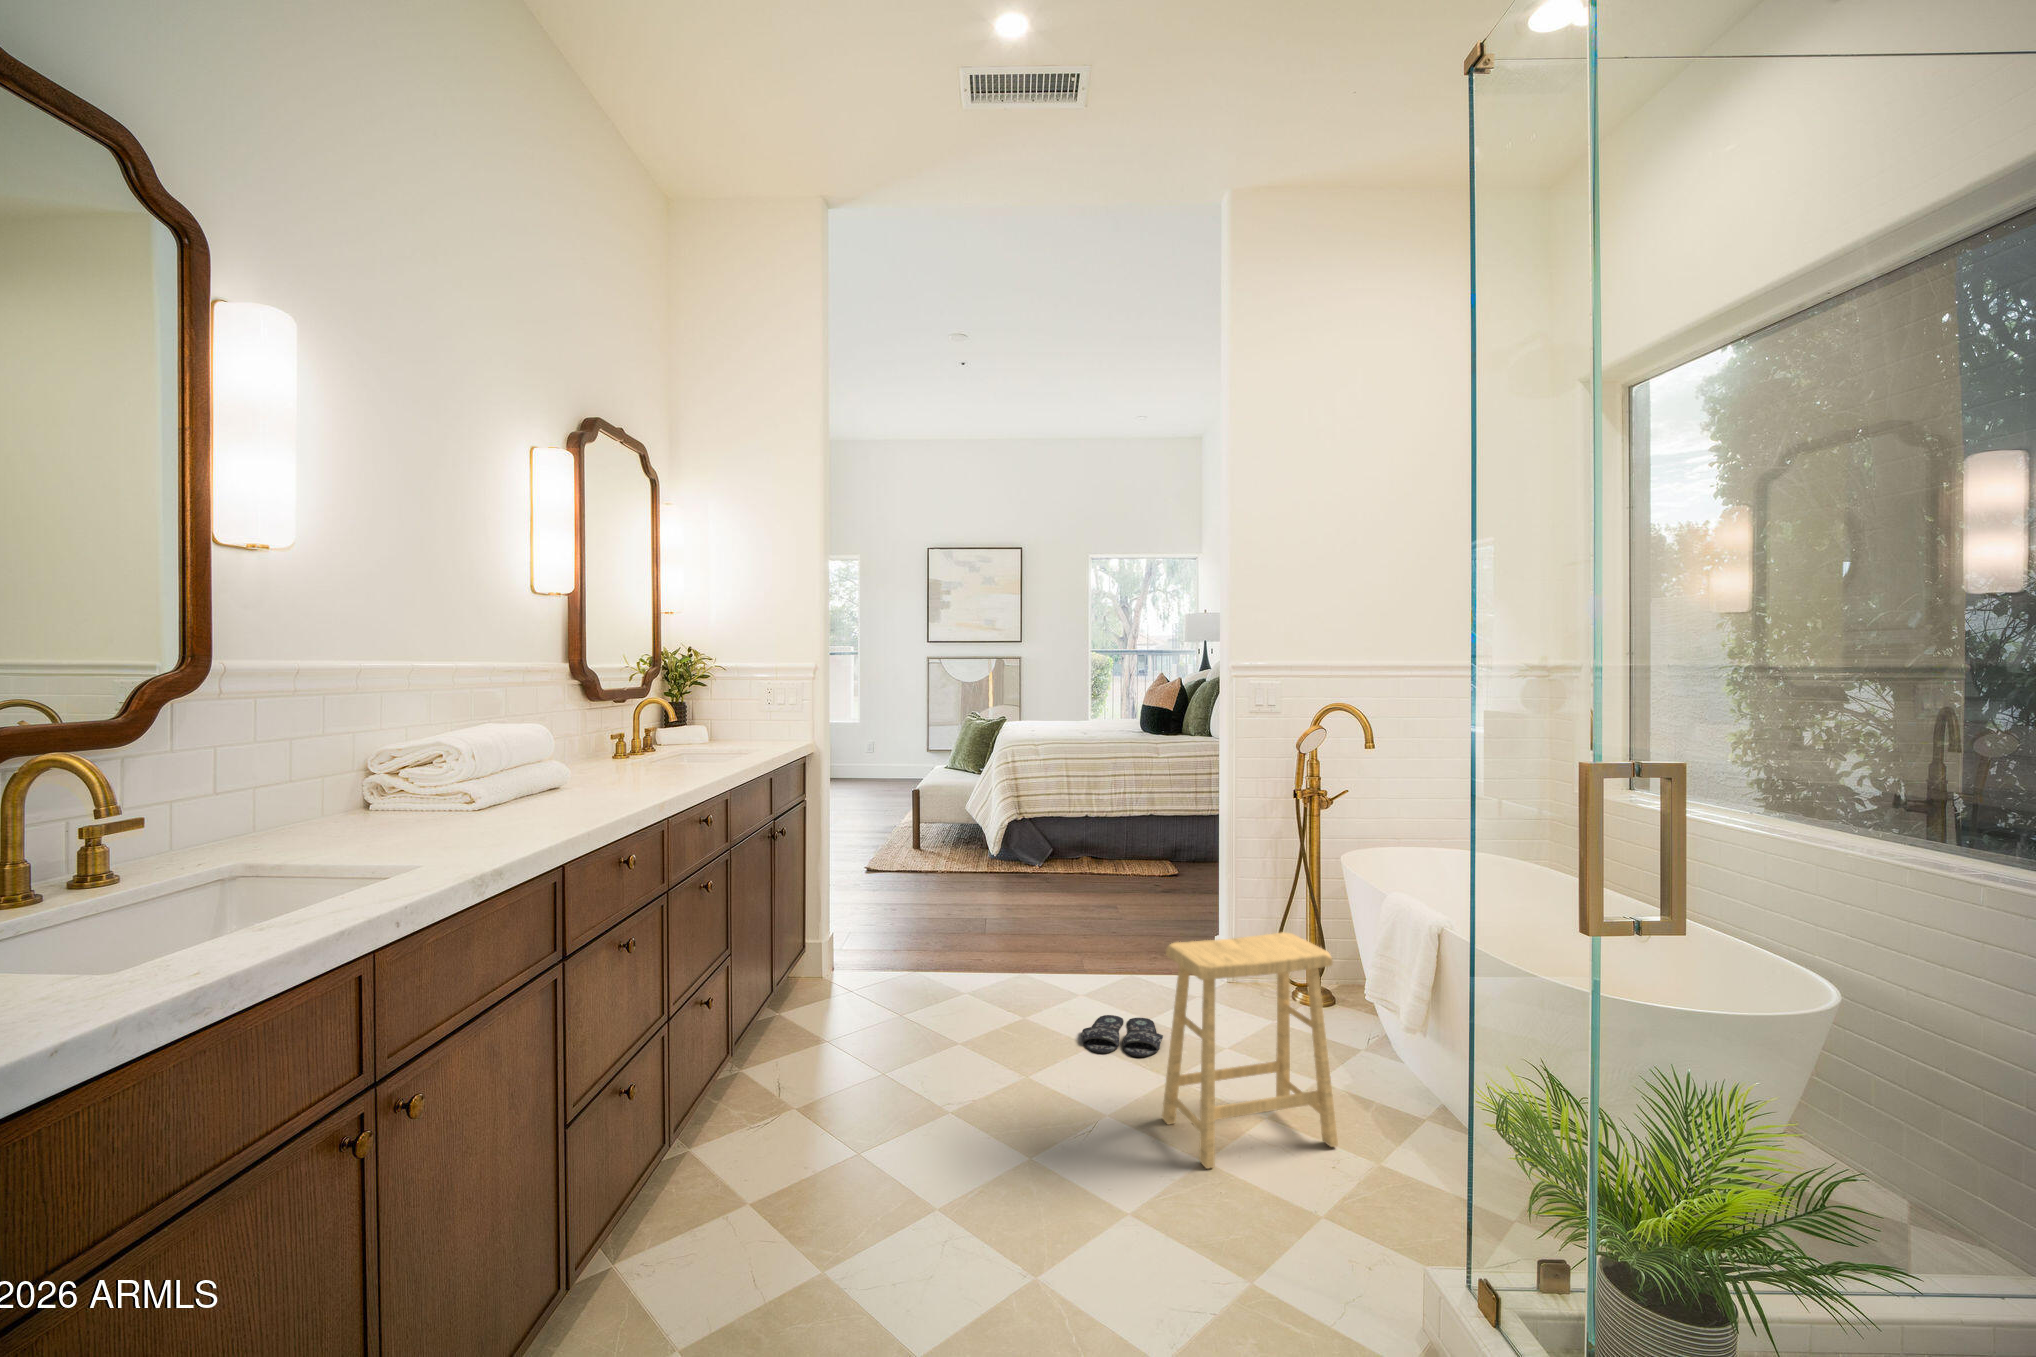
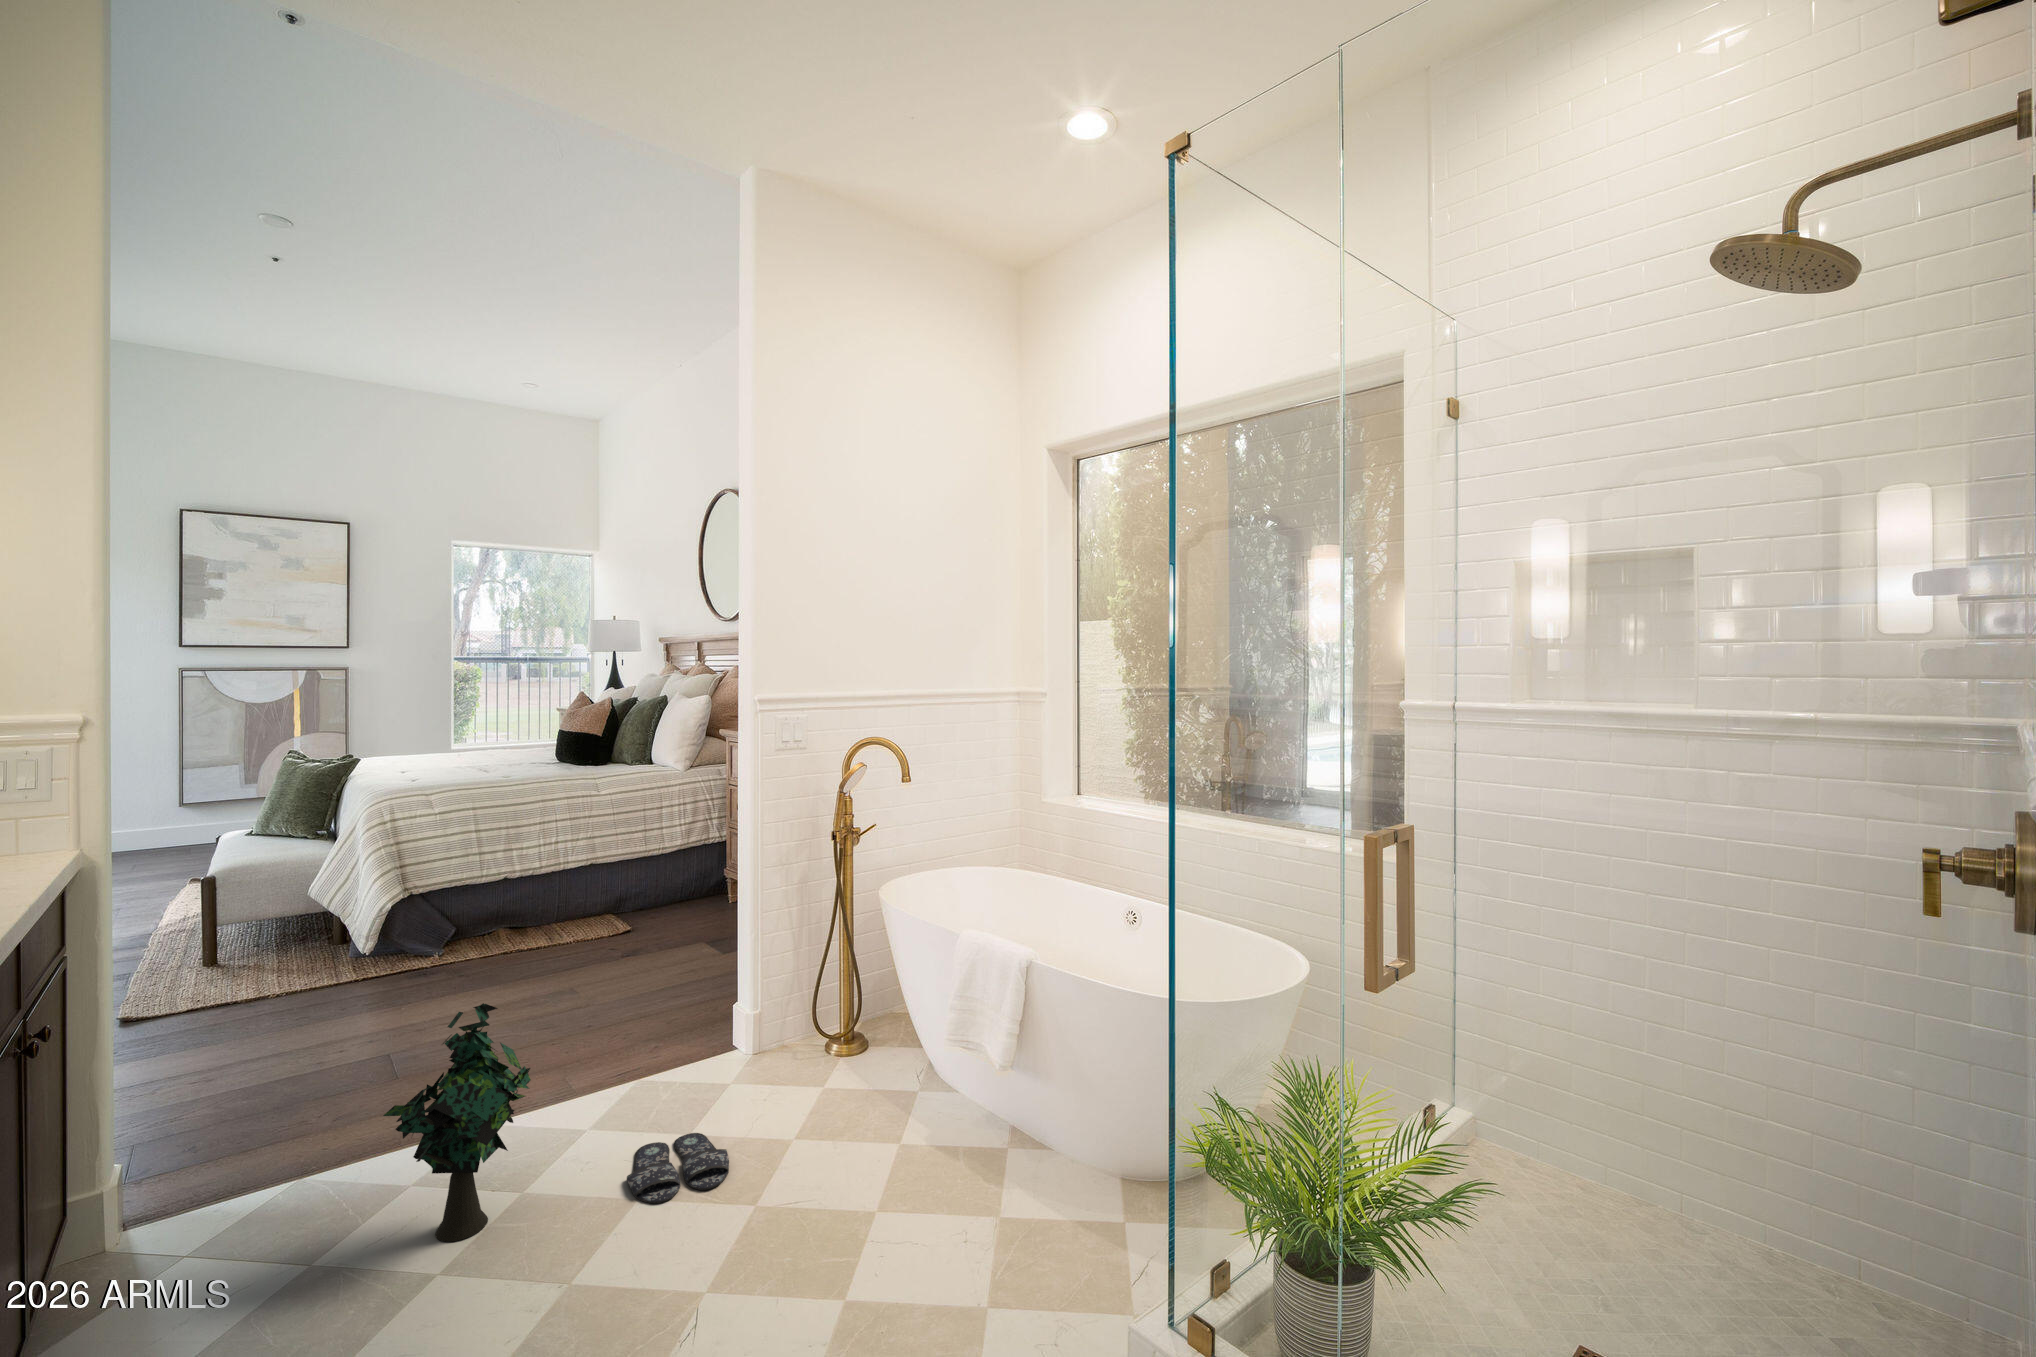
decorative plant: none [927,864,1018,1030] -> present [383,1003,531,1242]
footstool: present [1162,932,1338,1169] -> none [777,1008,955,1300]

